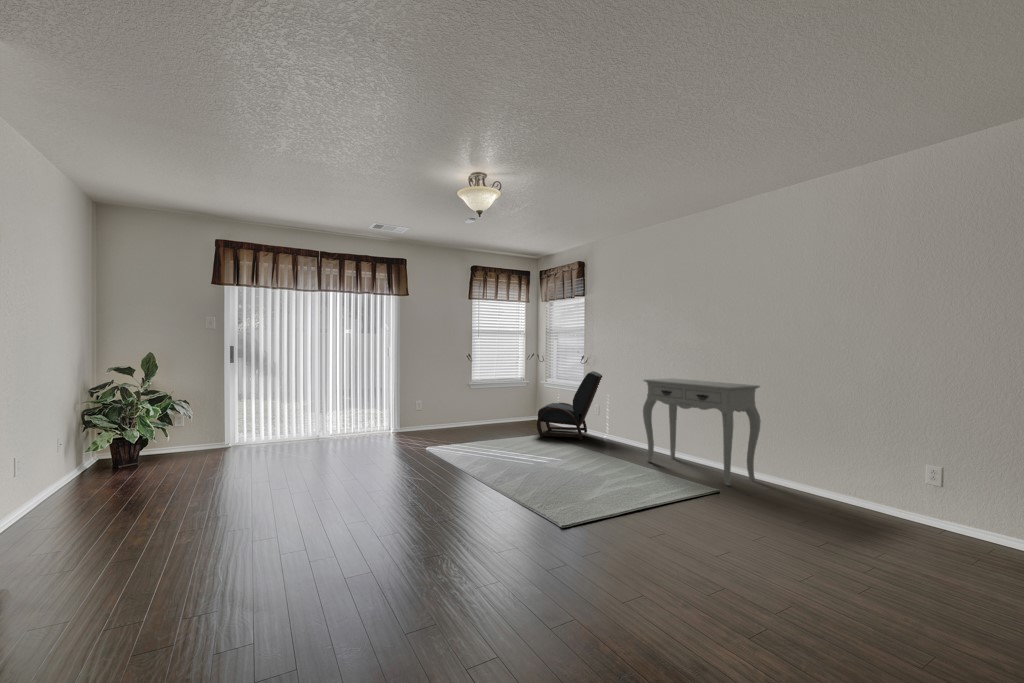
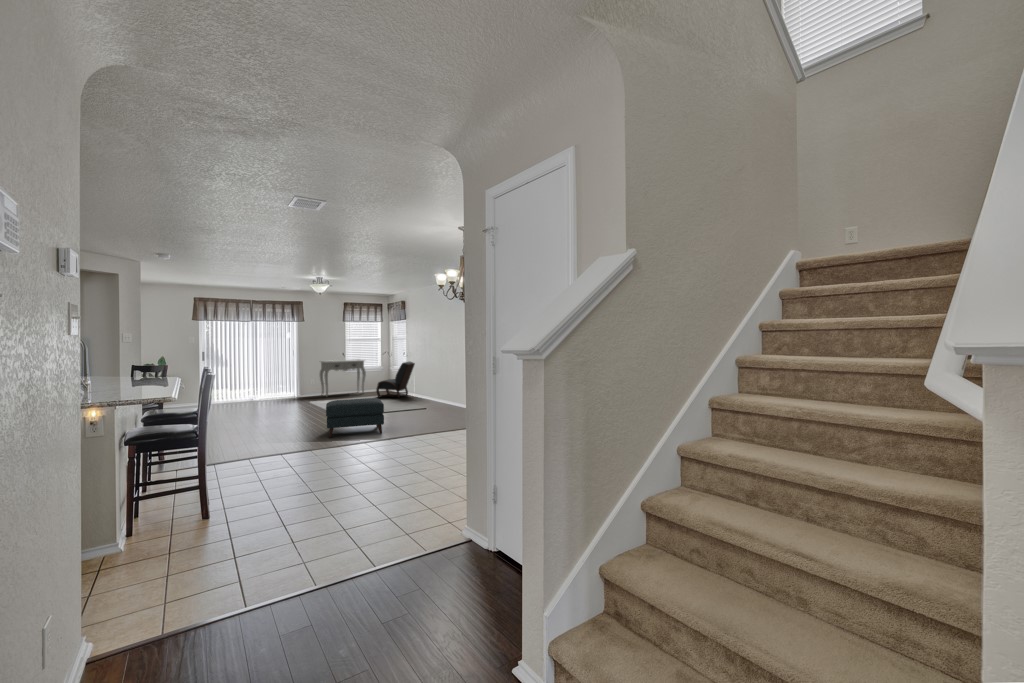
console table: present [643,378,761,486] -> present [320,359,366,396]
ottoman: none [551,477,772,644] -> present [326,398,384,438]

